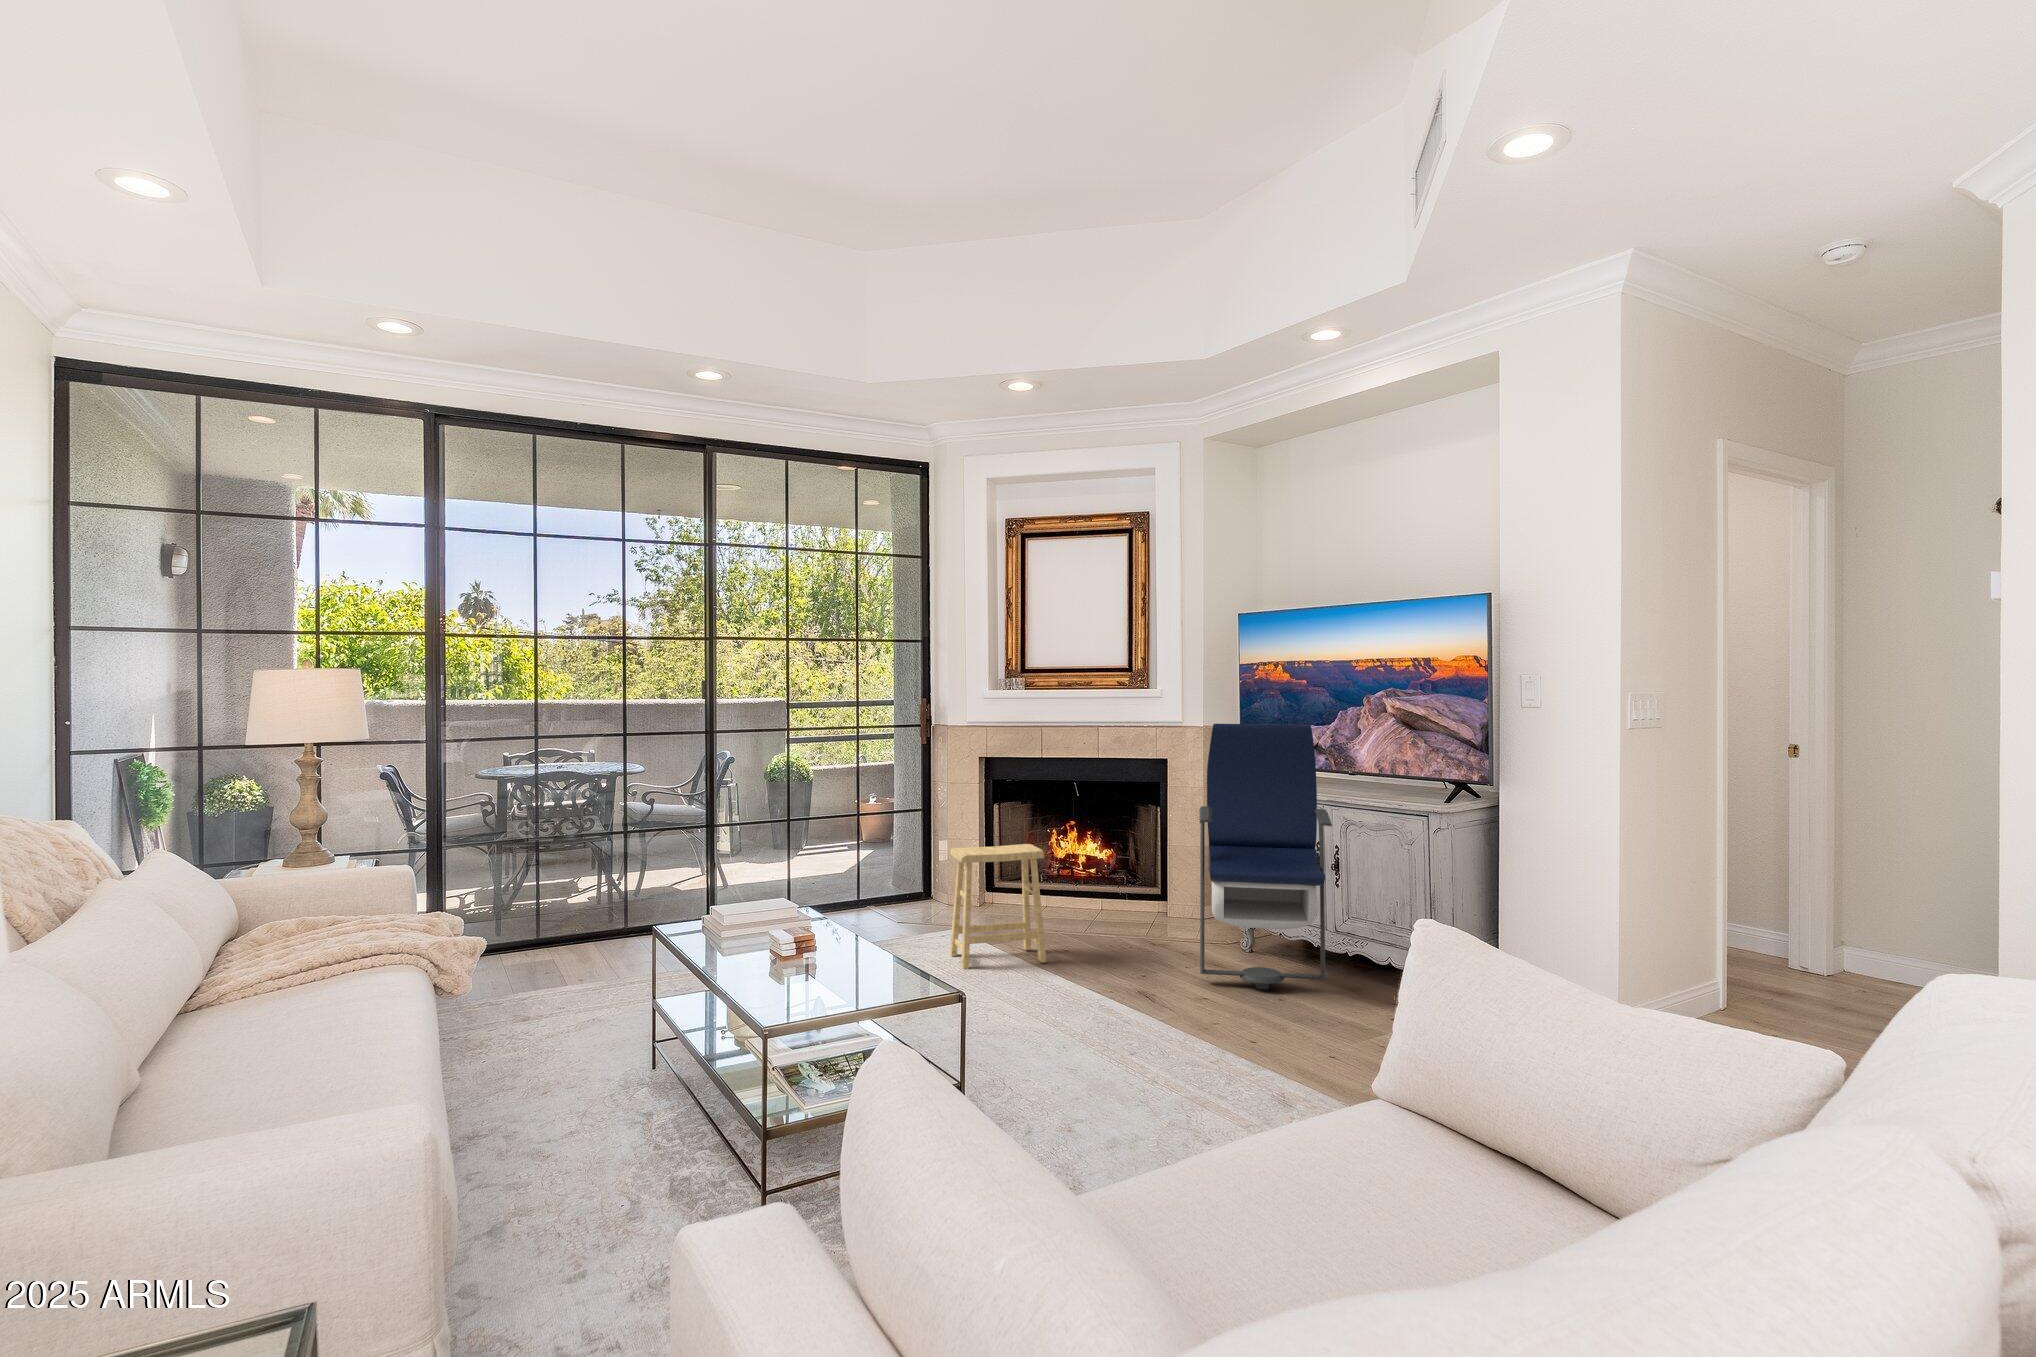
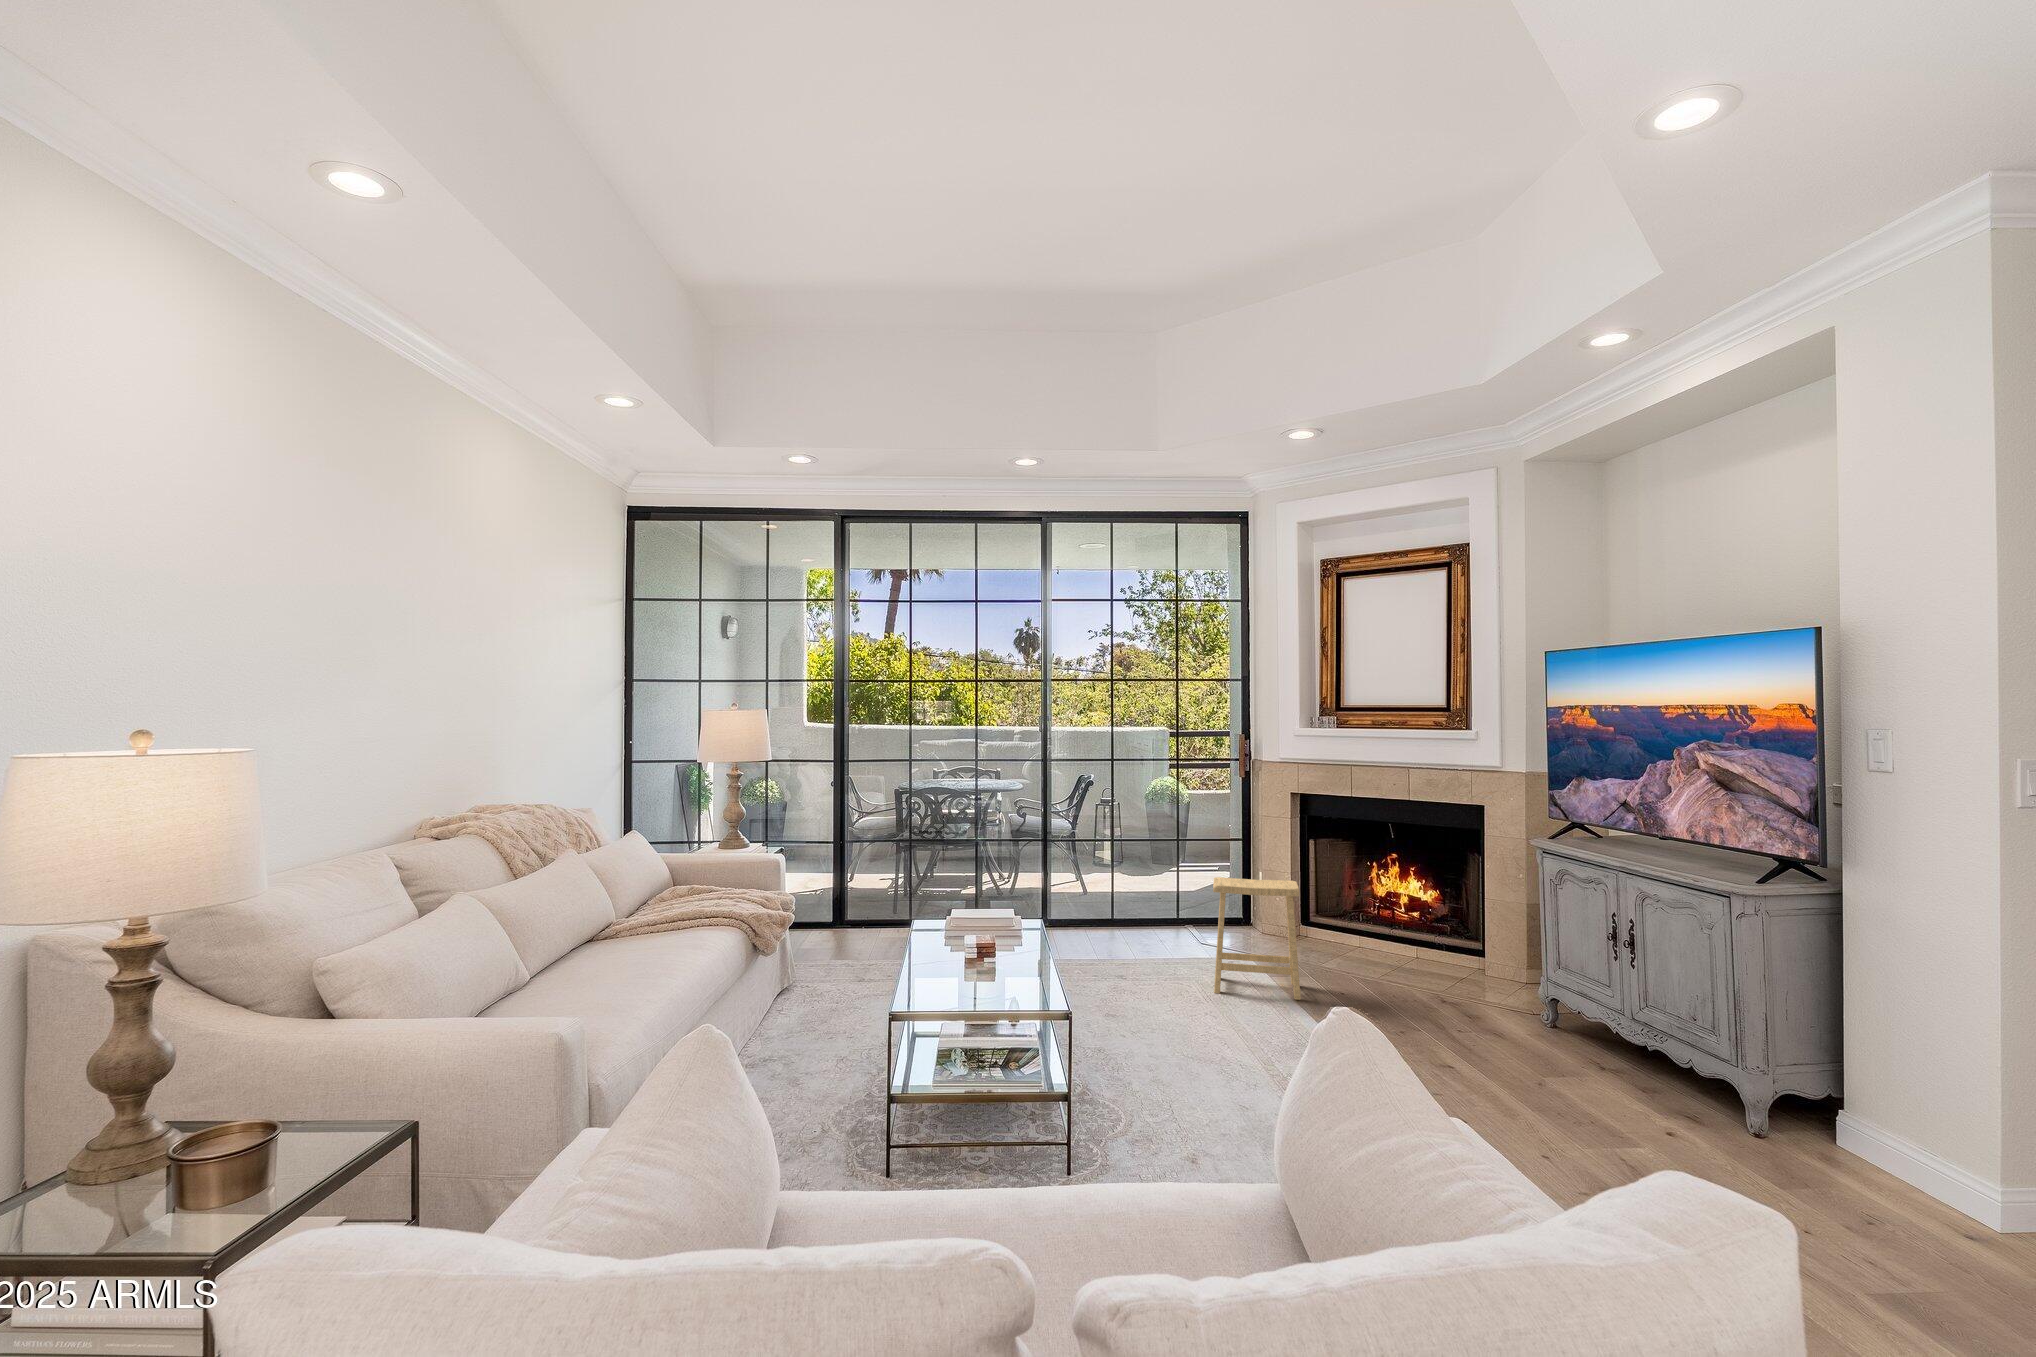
armchair: present [1199,724,1332,989] -> none [1438,772,1612,1074]

